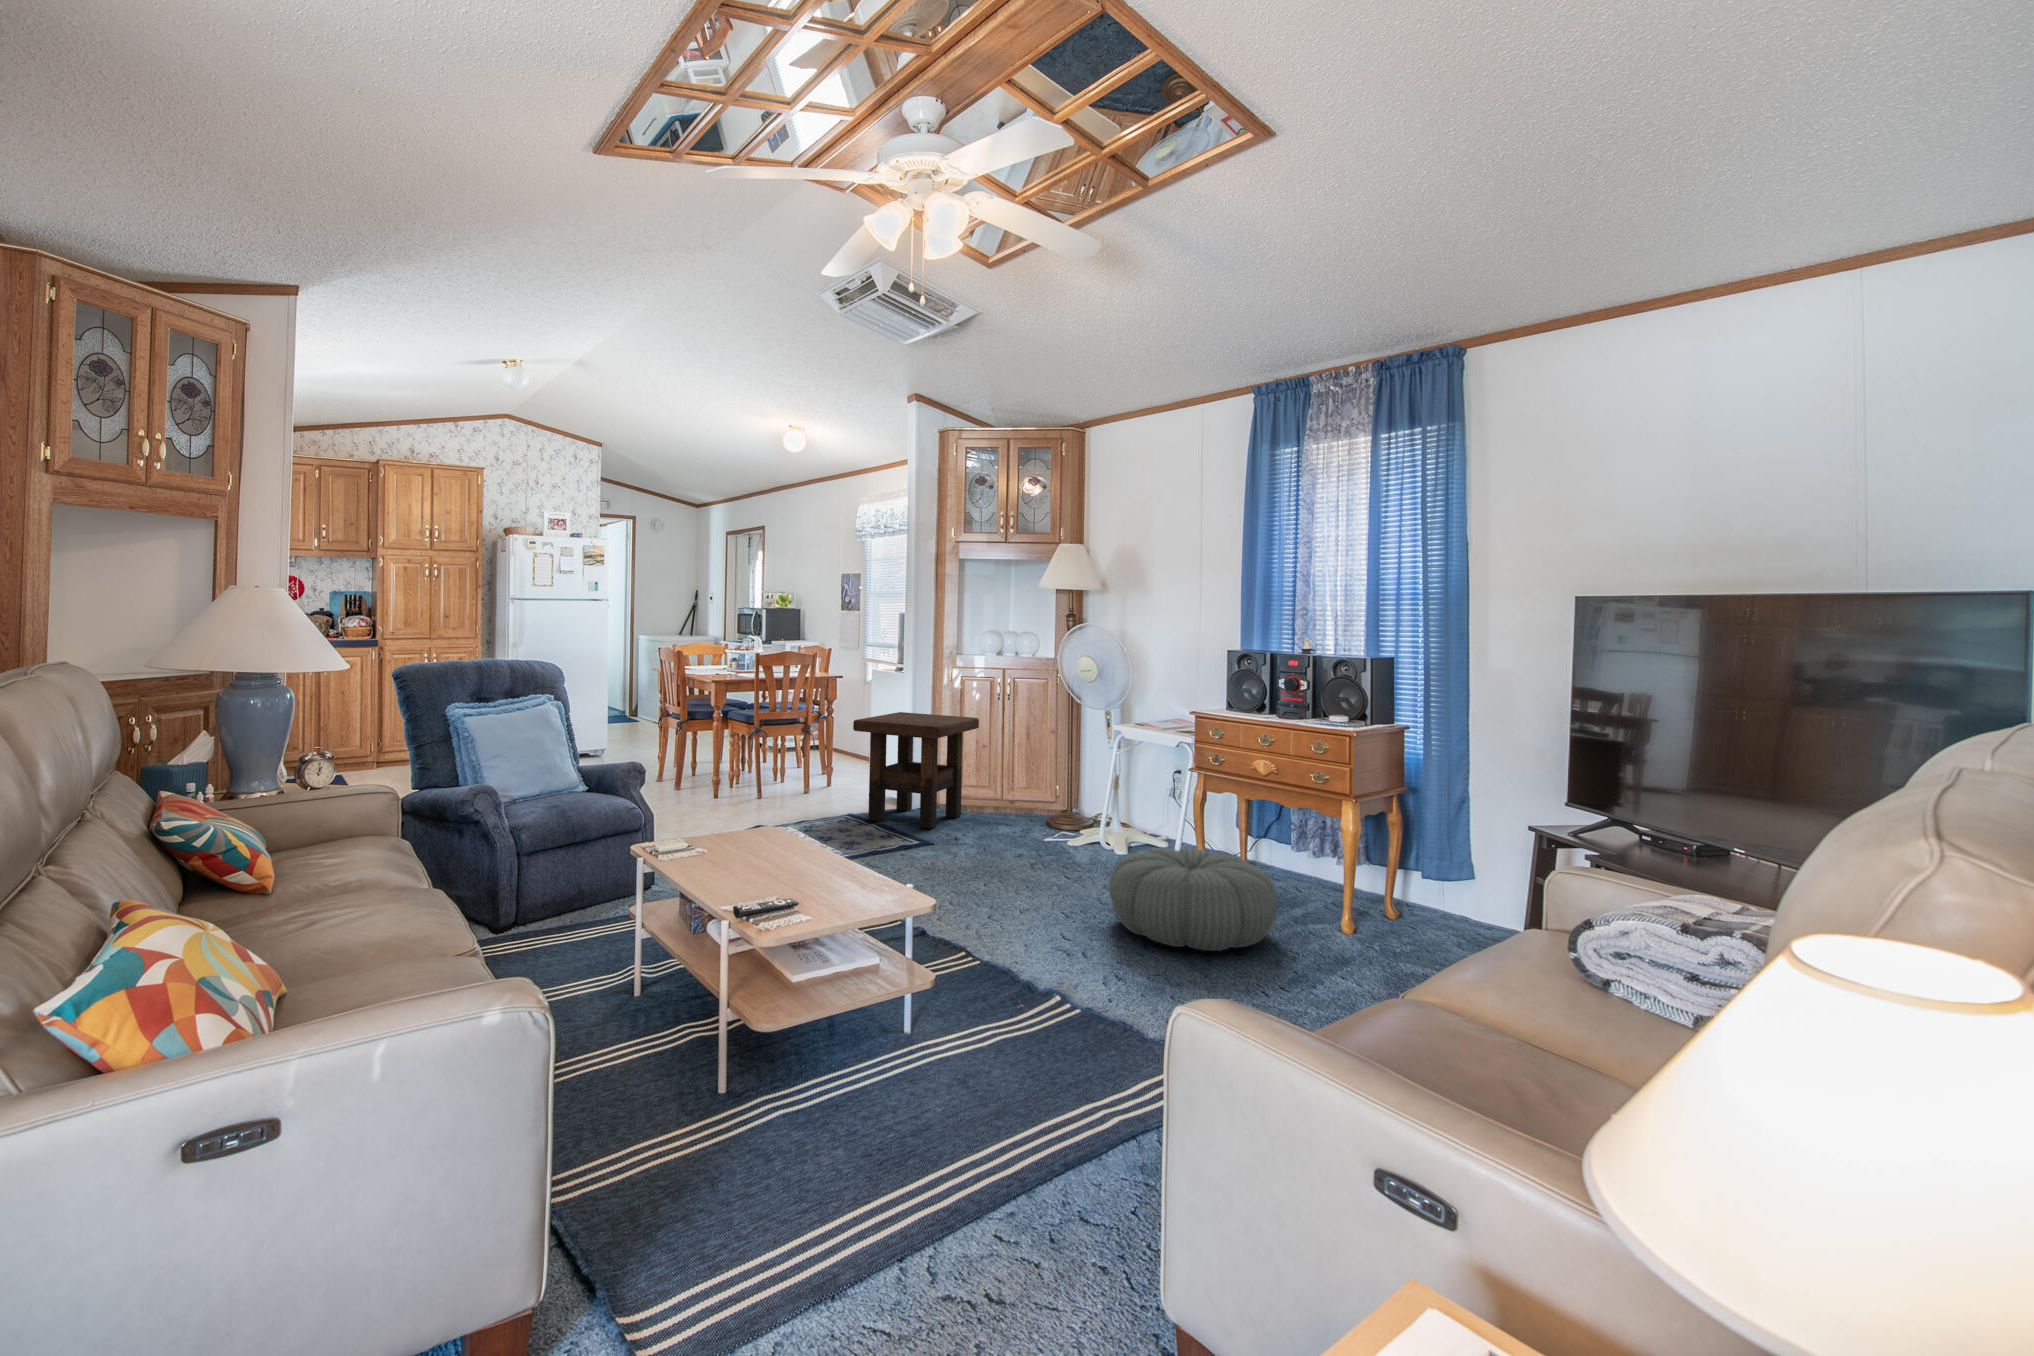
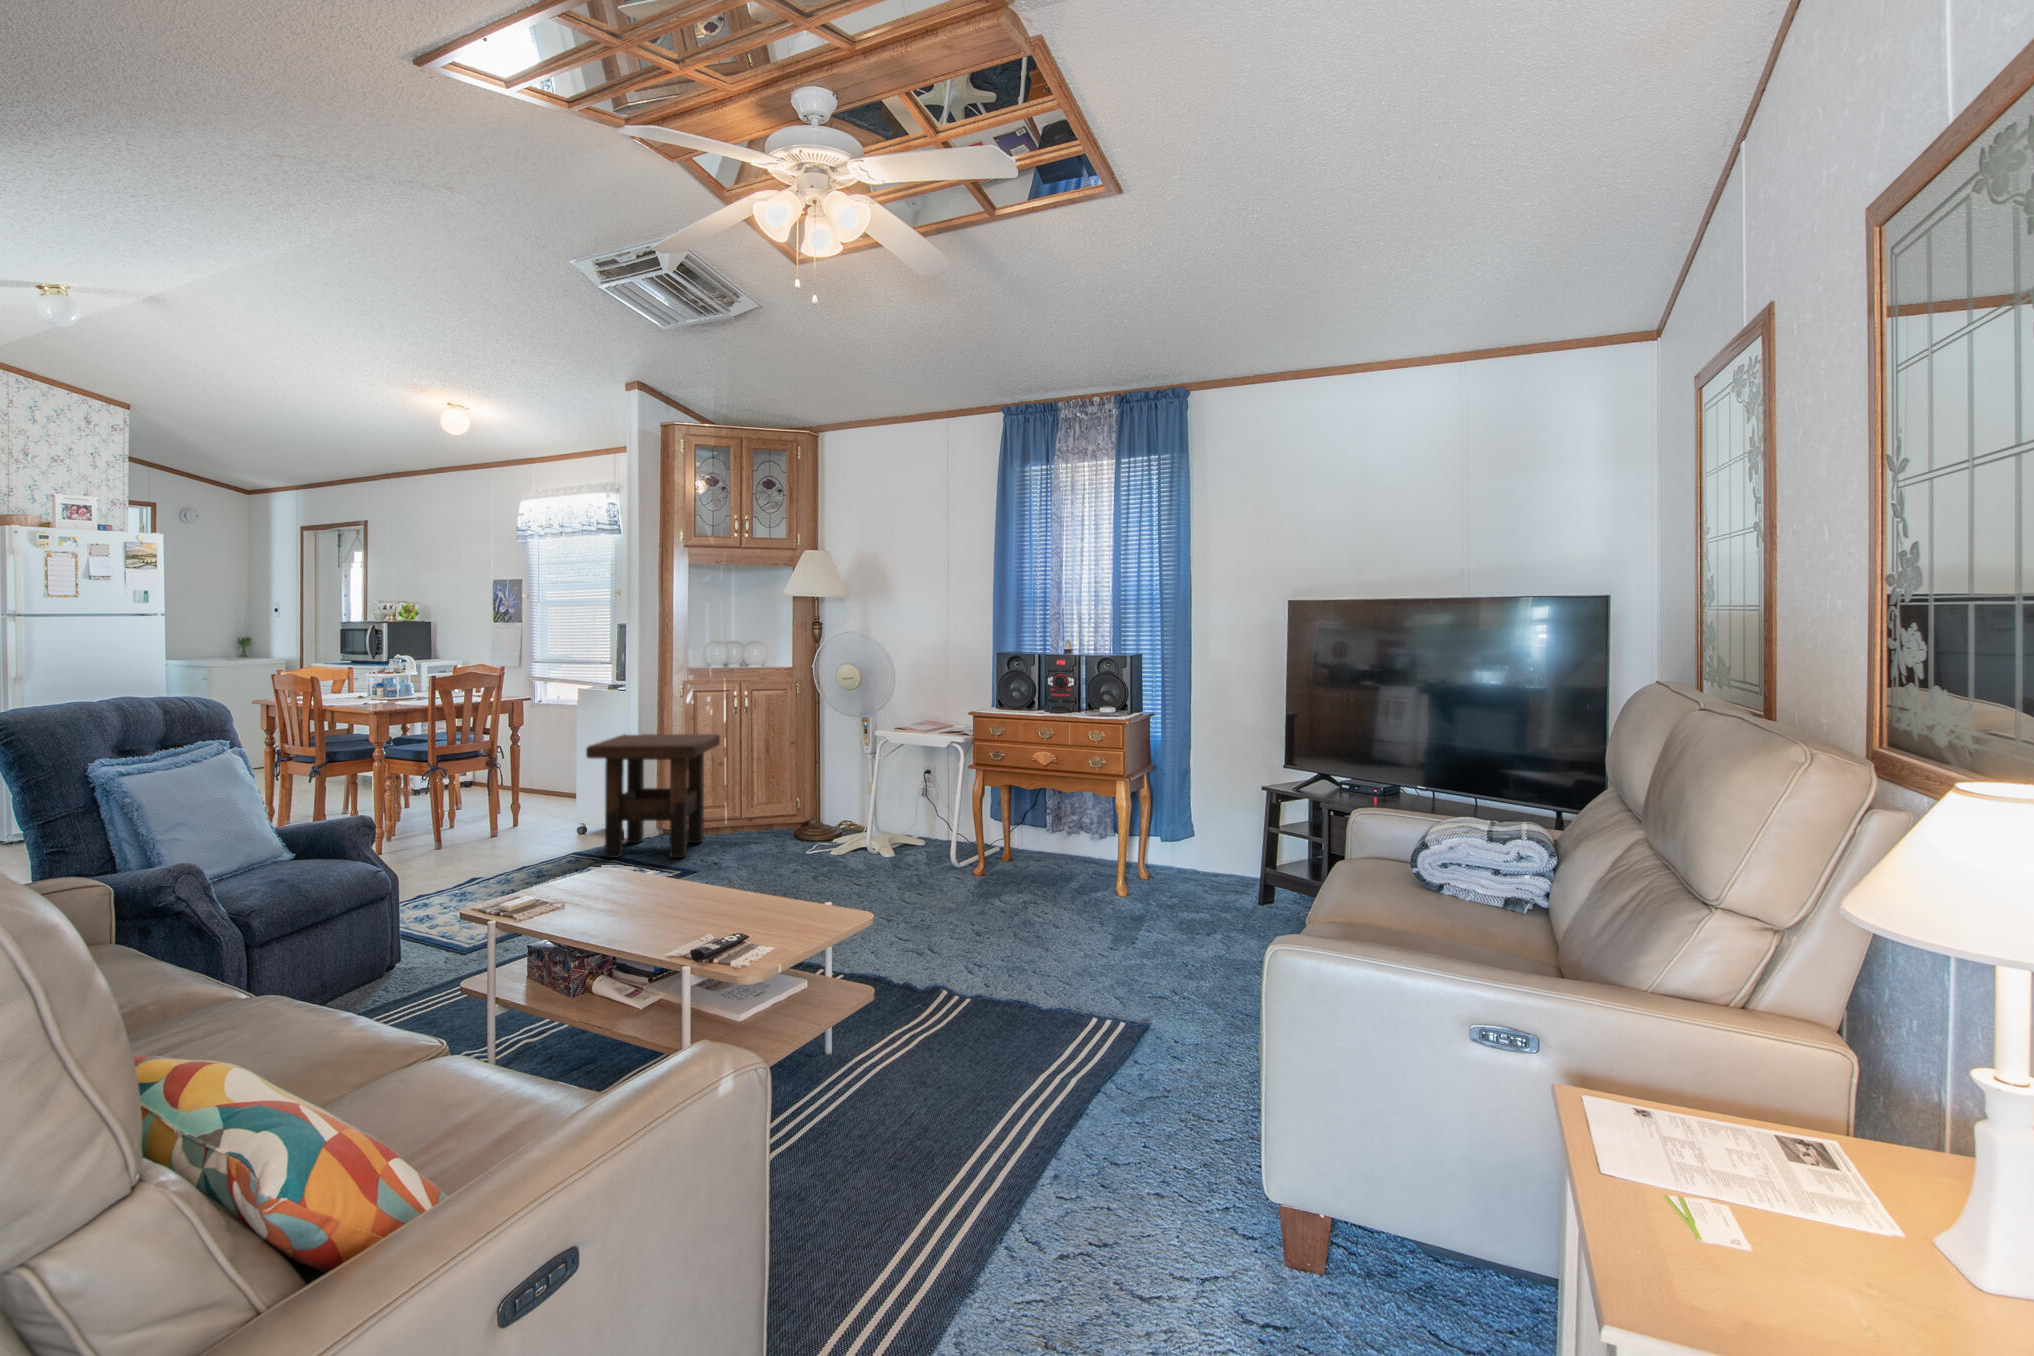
pouf: present [1109,848,1277,951] -> none [929,839,1082,930]

